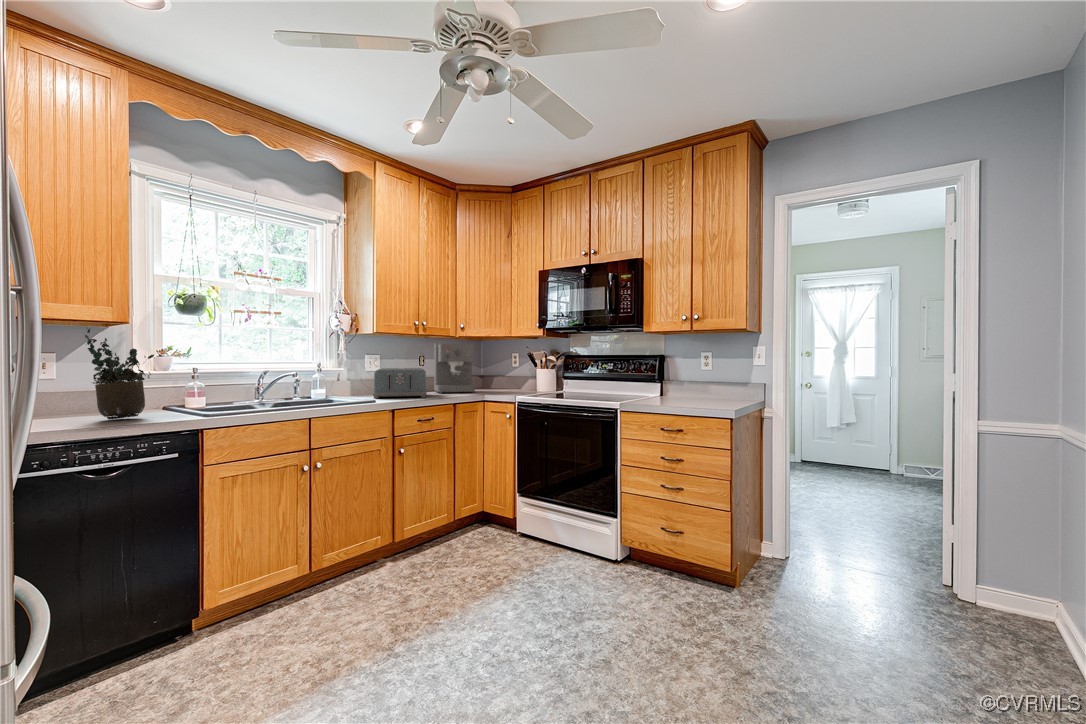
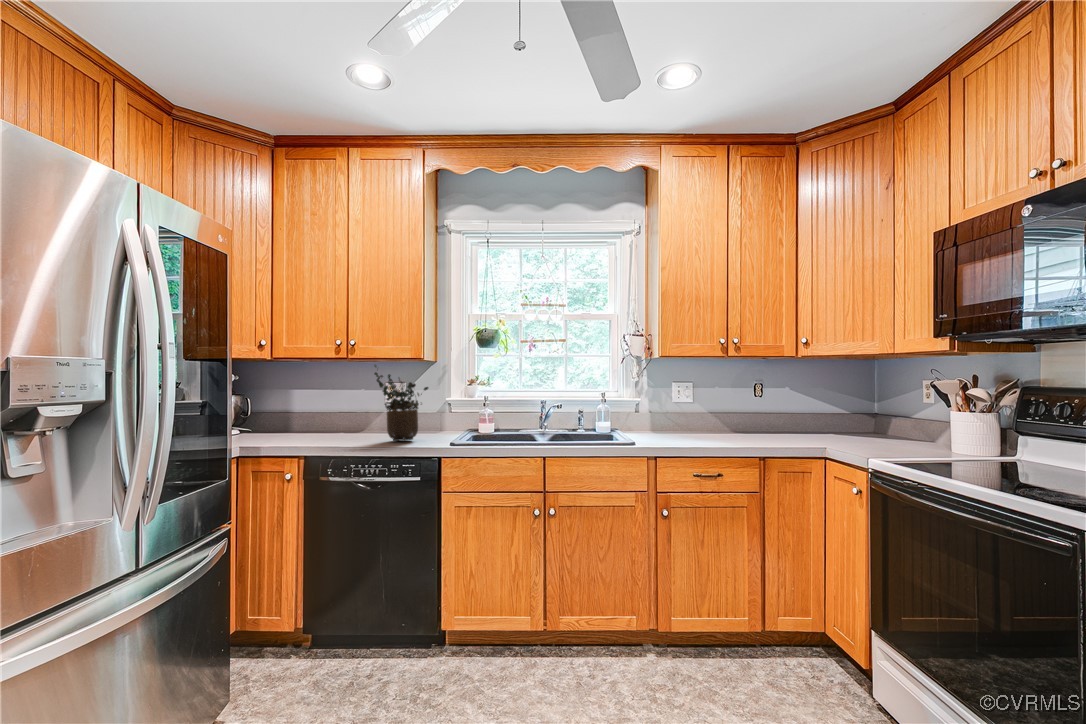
coffee maker: present [434,343,475,393] -> none [764,367,830,442]
toaster: present [373,368,427,398] -> none [654,400,742,445]

